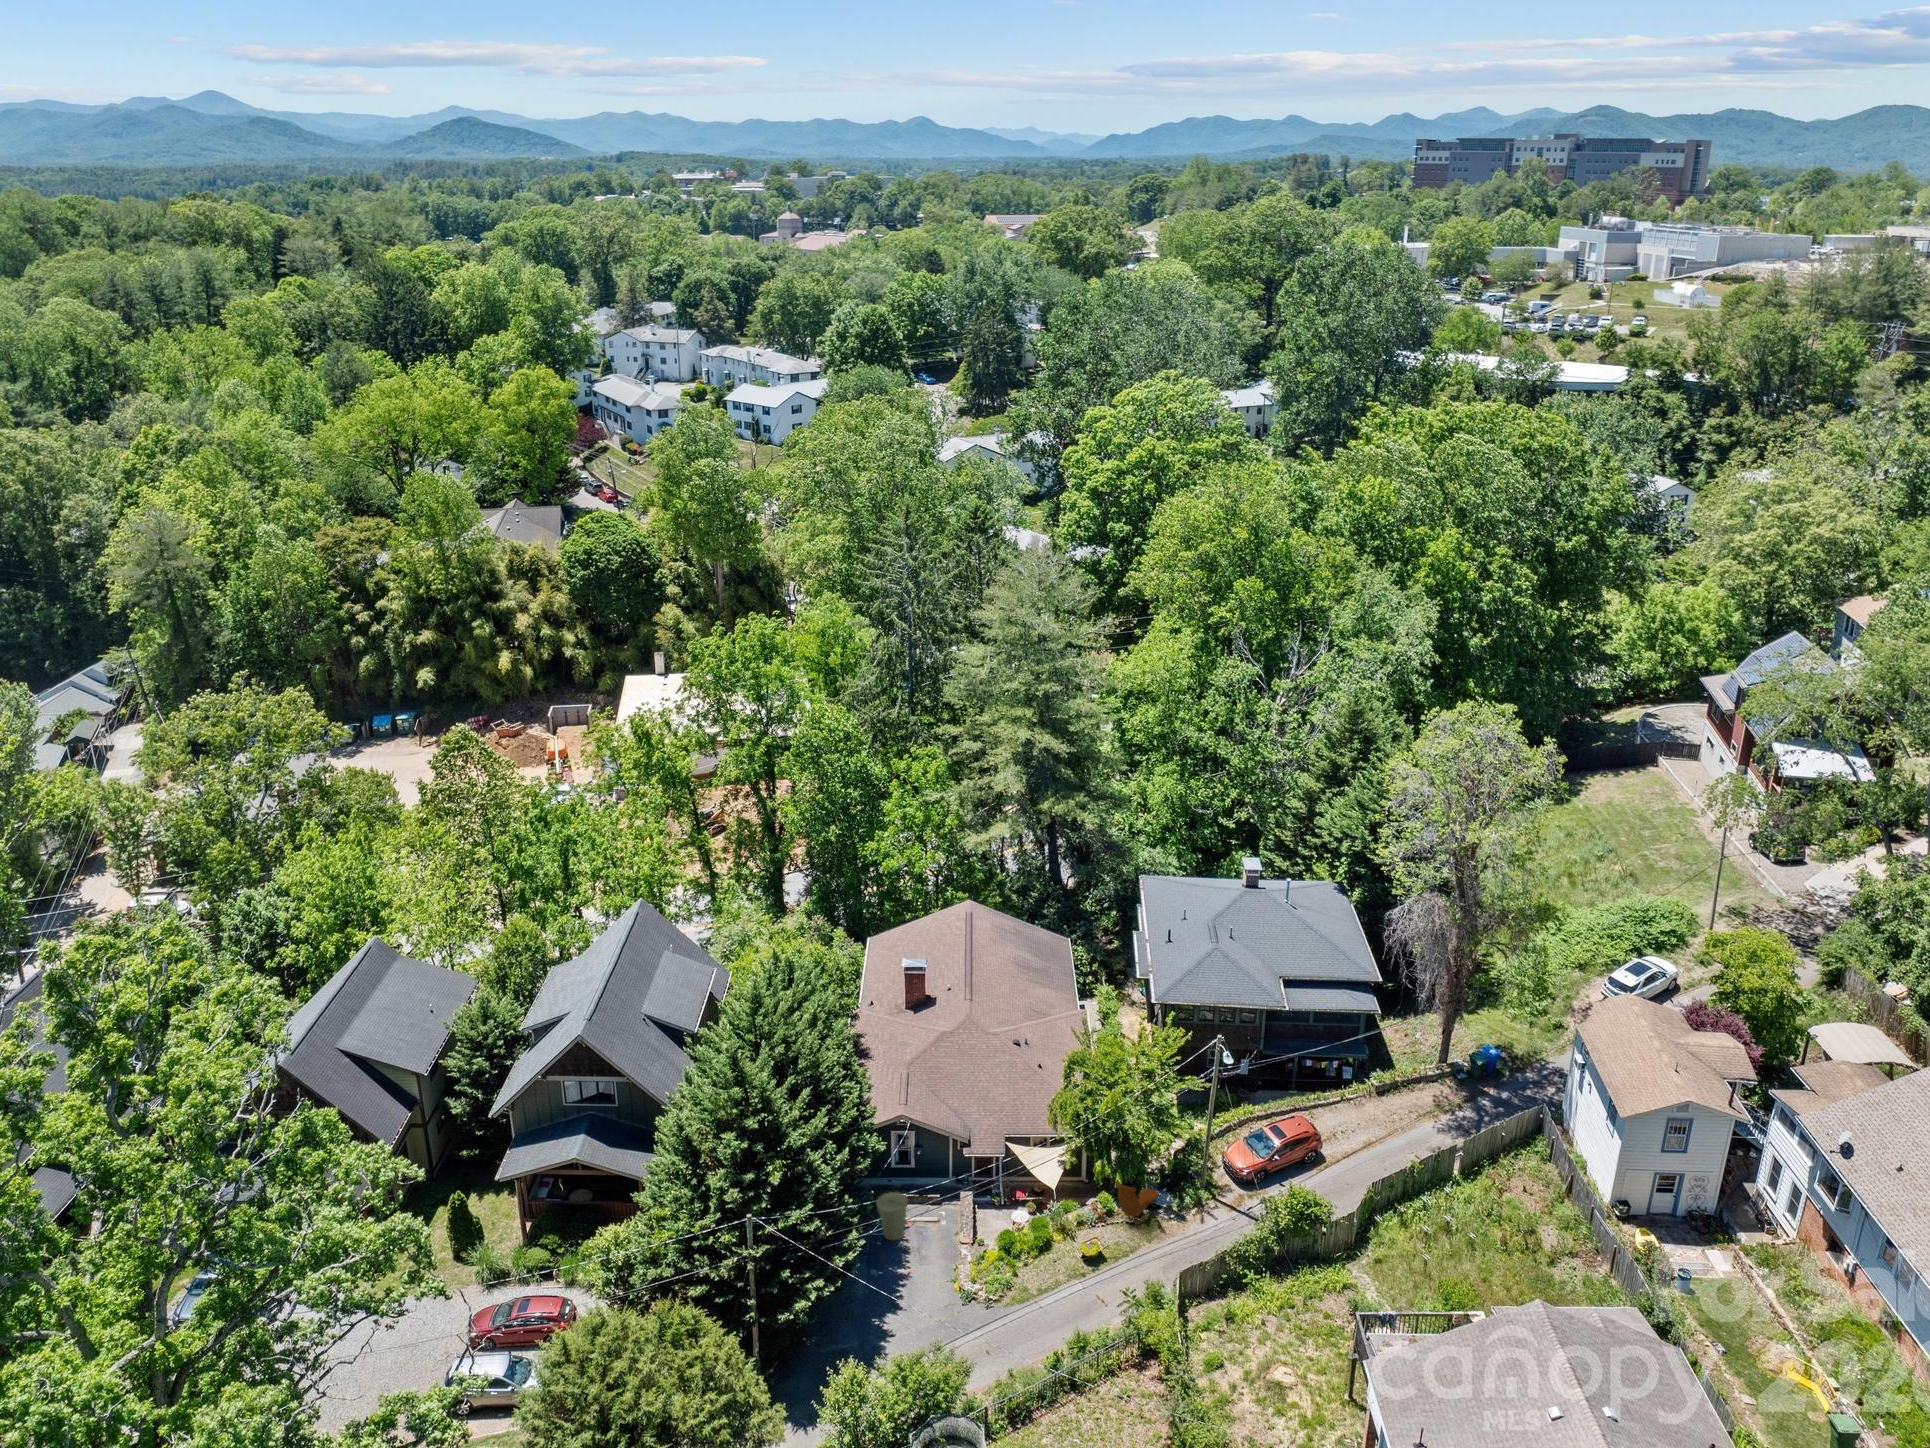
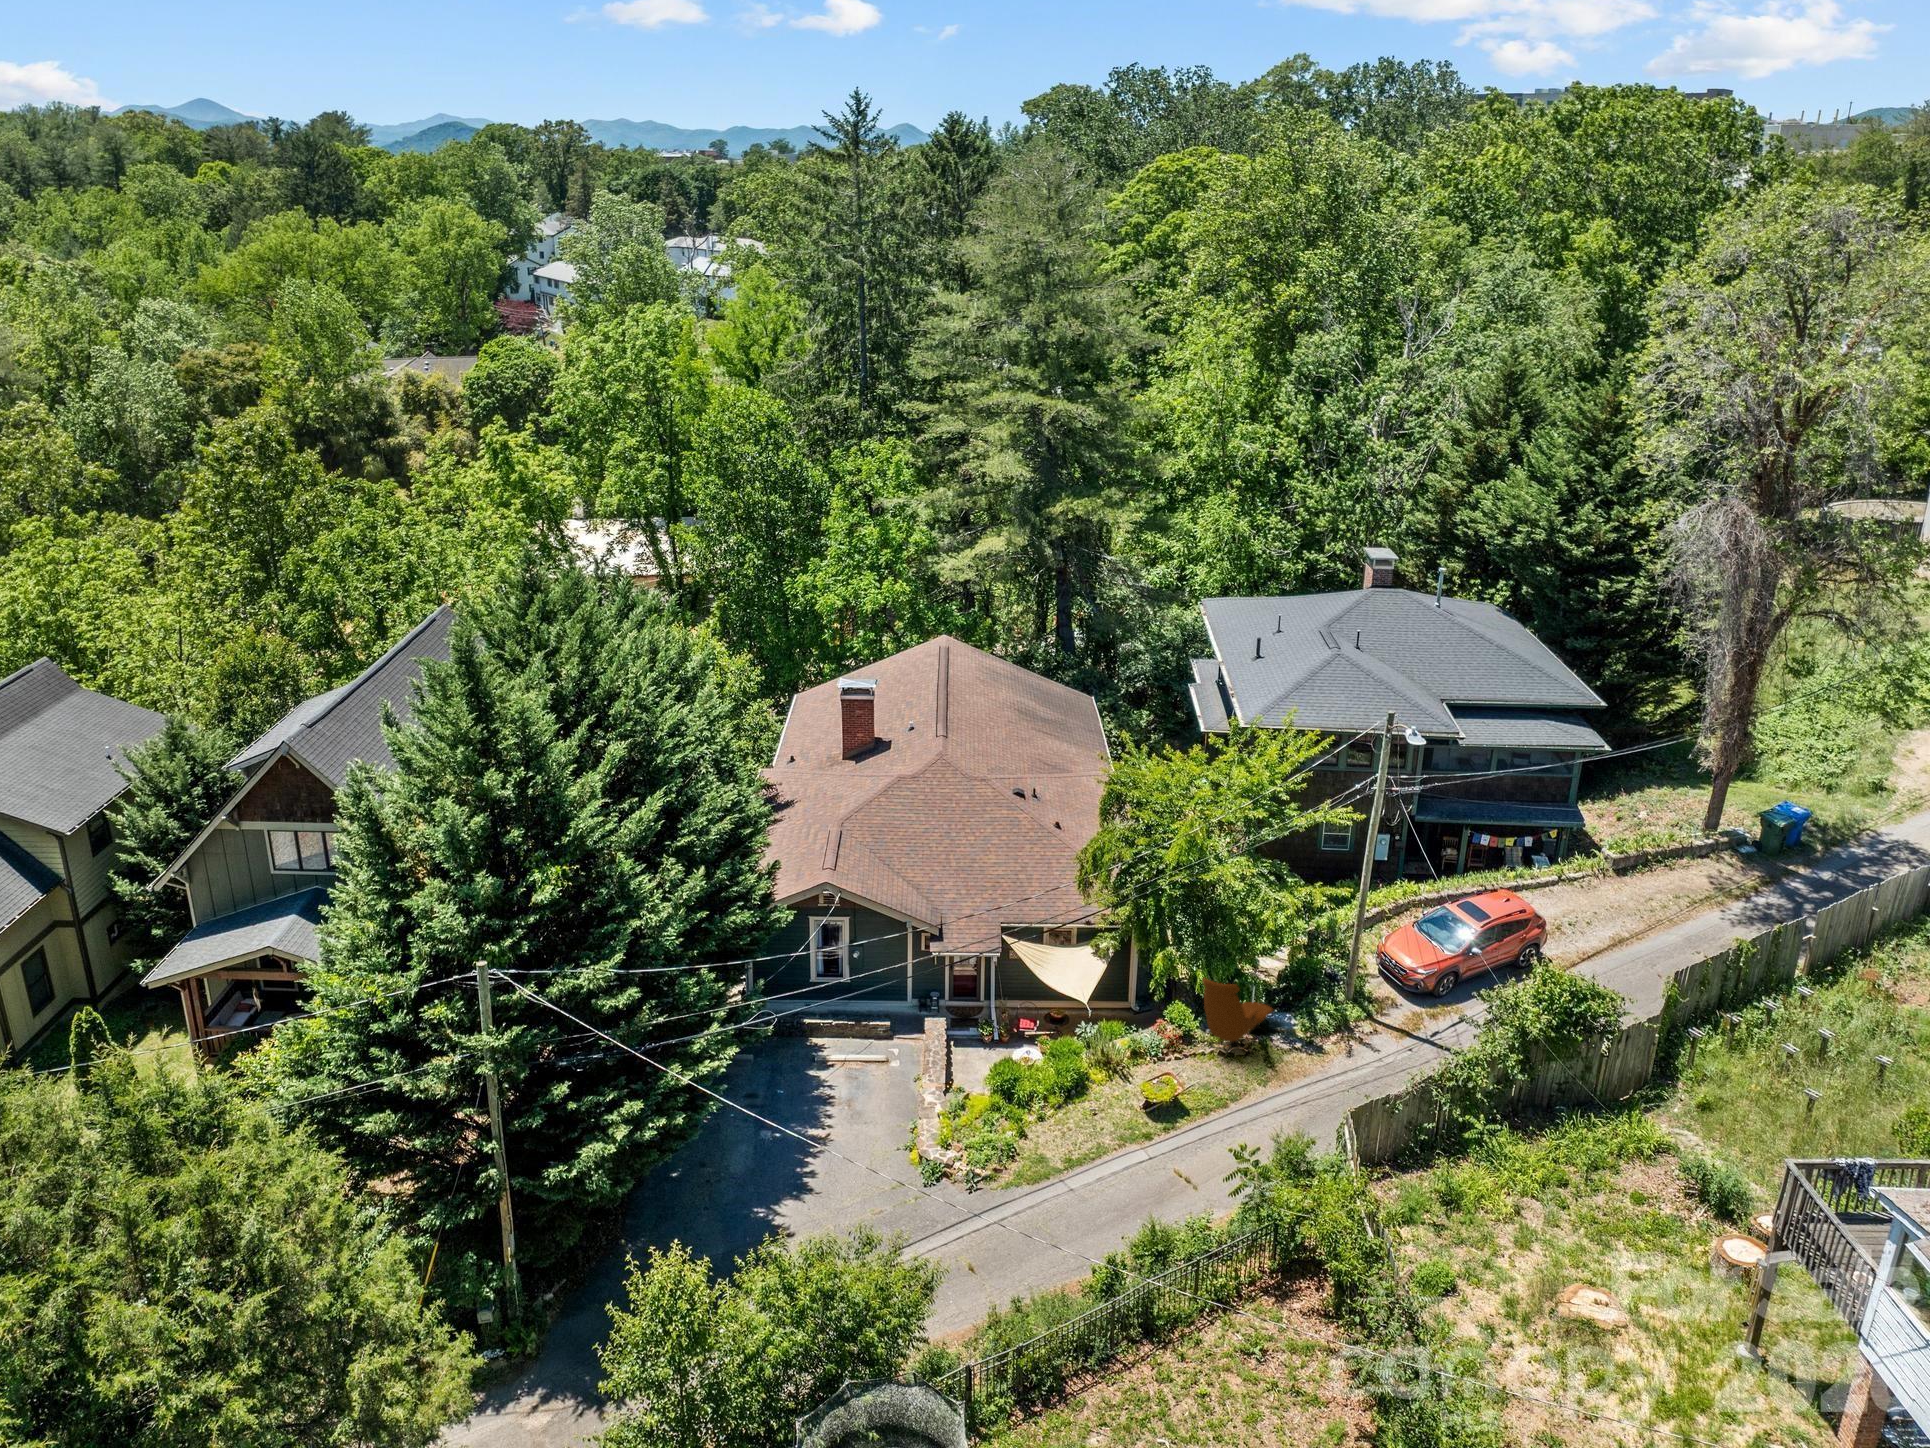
trash can: present [876,1192,908,1240] -> none [779,1011,835,1091]

